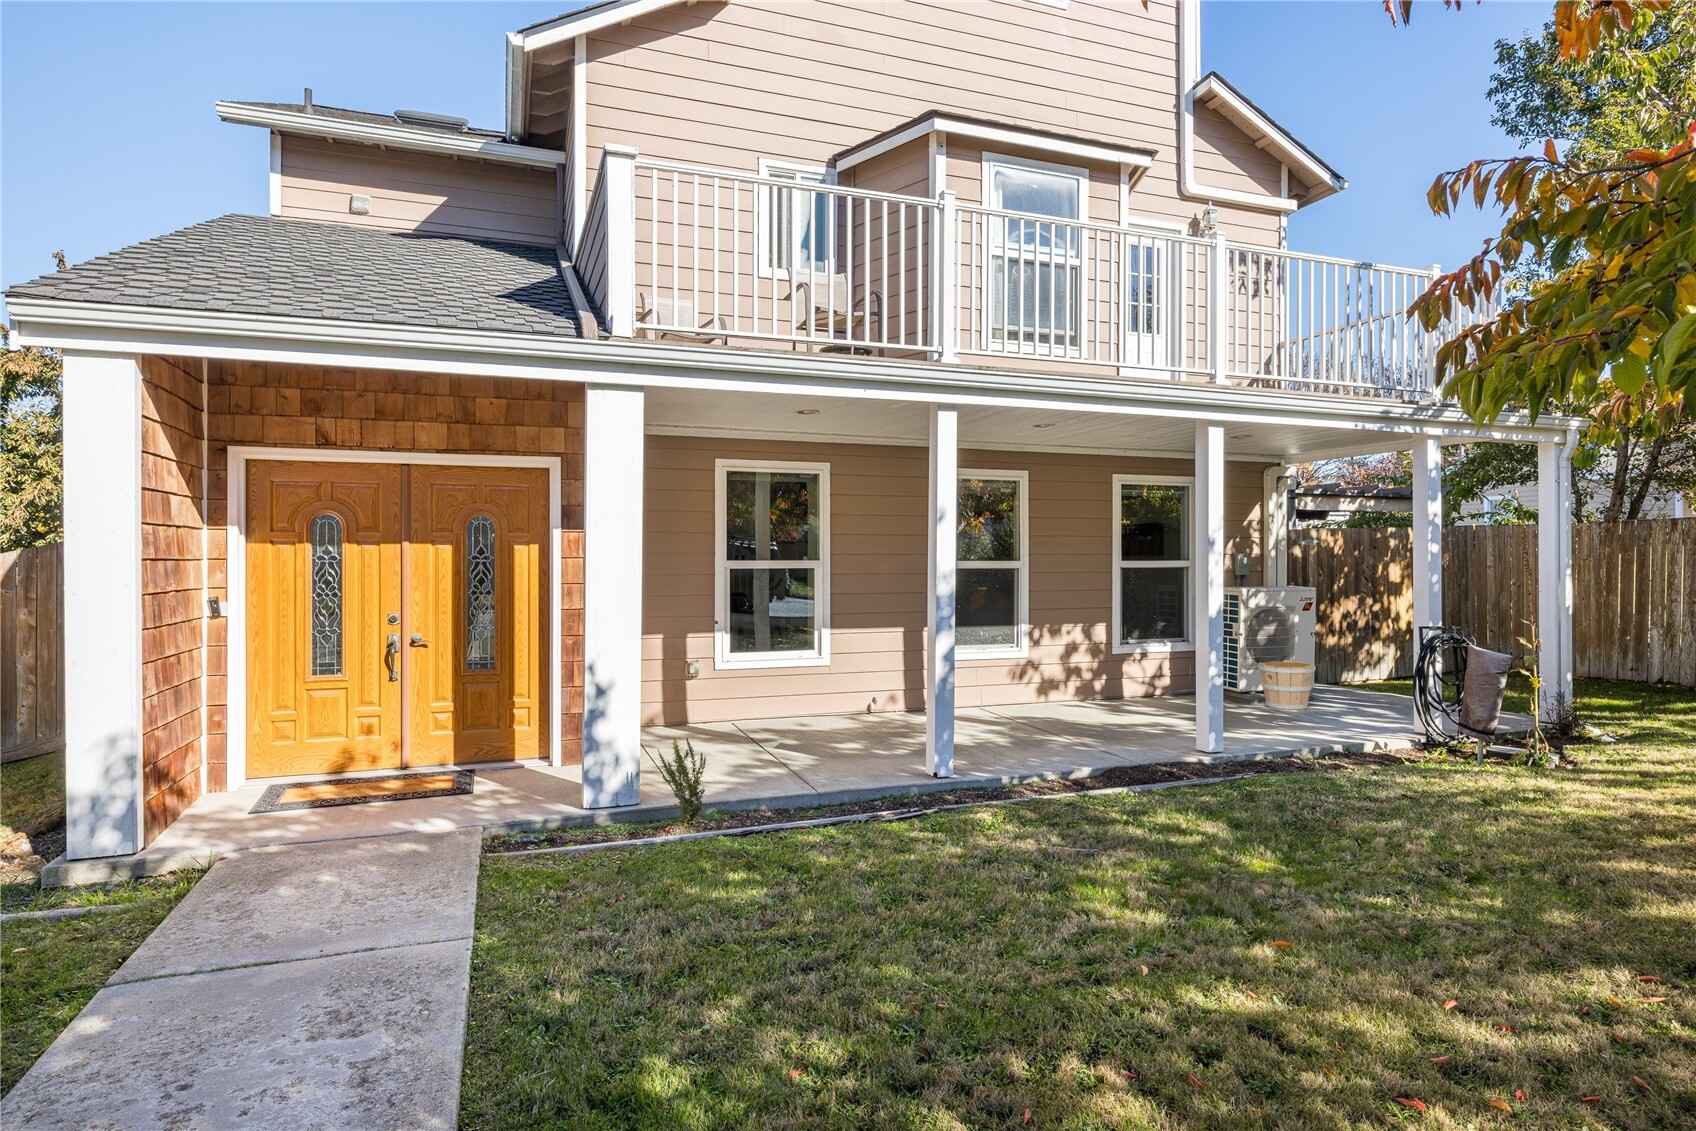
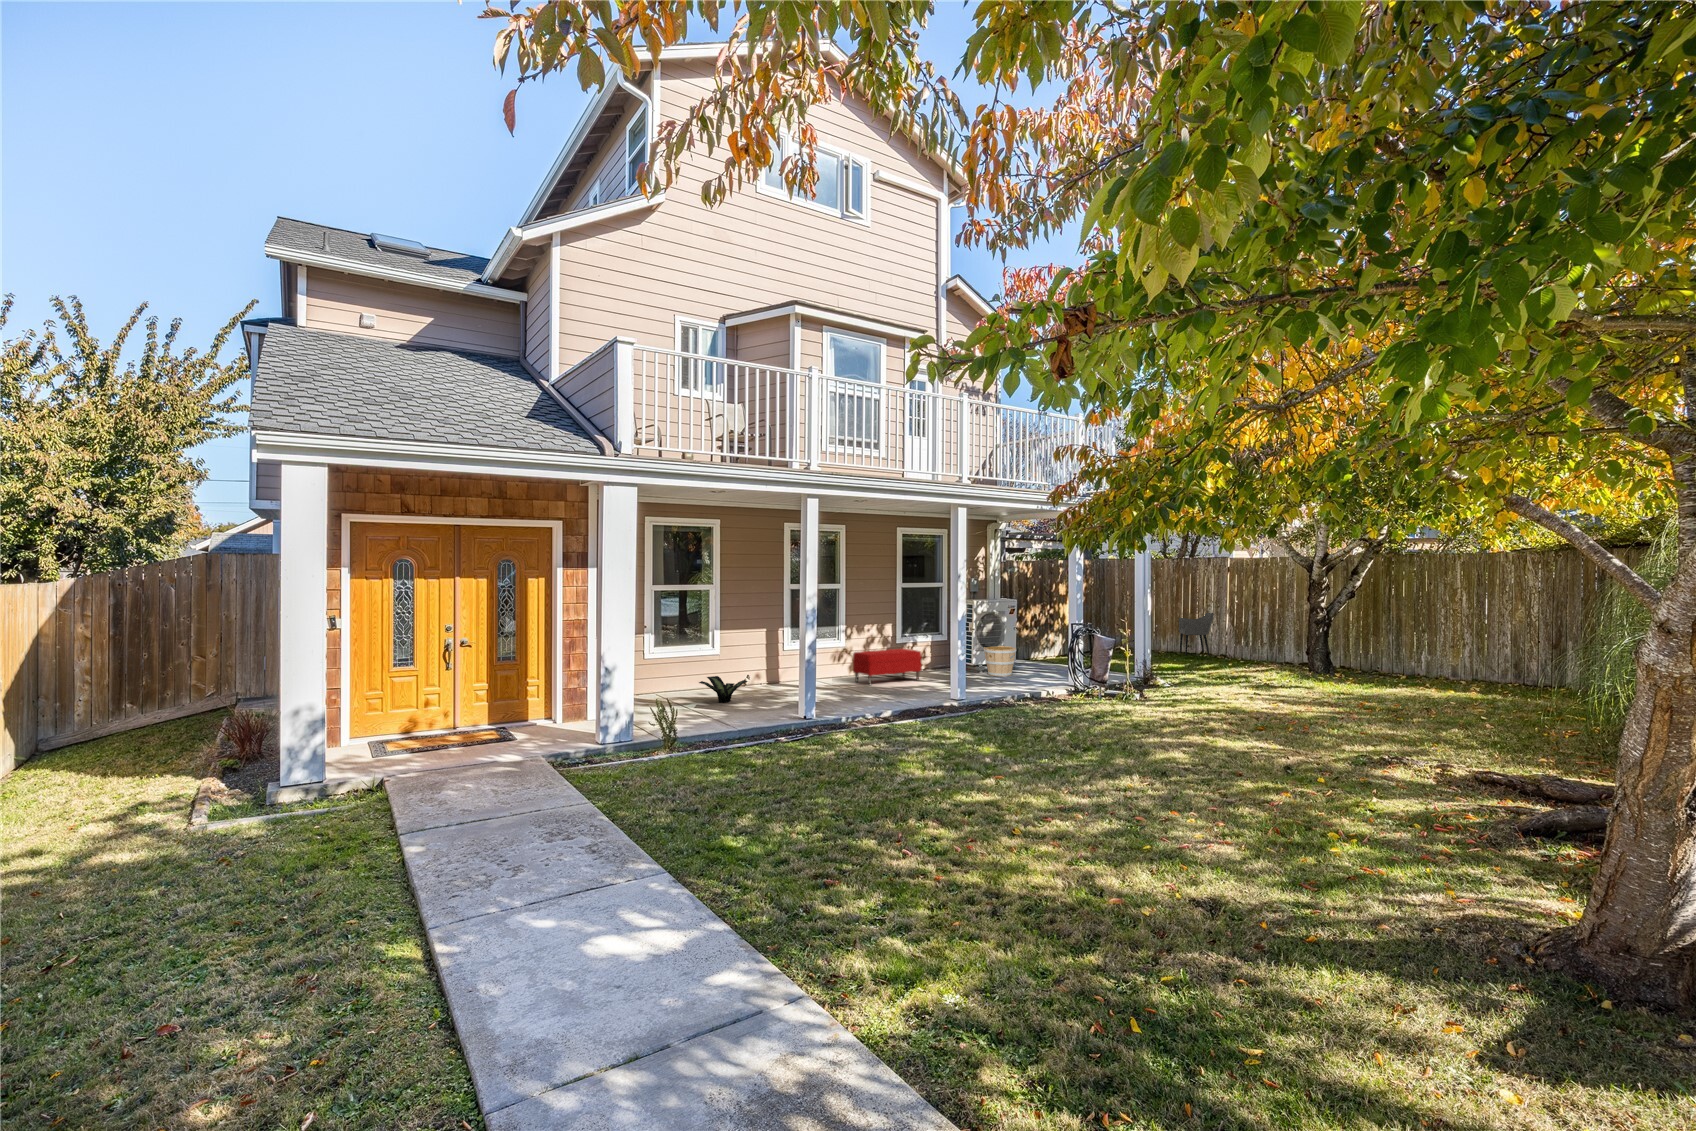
armchair: none [1610,610,1683,685] -> present [1179,613,1214,655]
bench: none [1042,661,1152,718] -> present [853,649,922,685]
potted plant: none [792,696,870,738] -> present [699,676,748,703]

